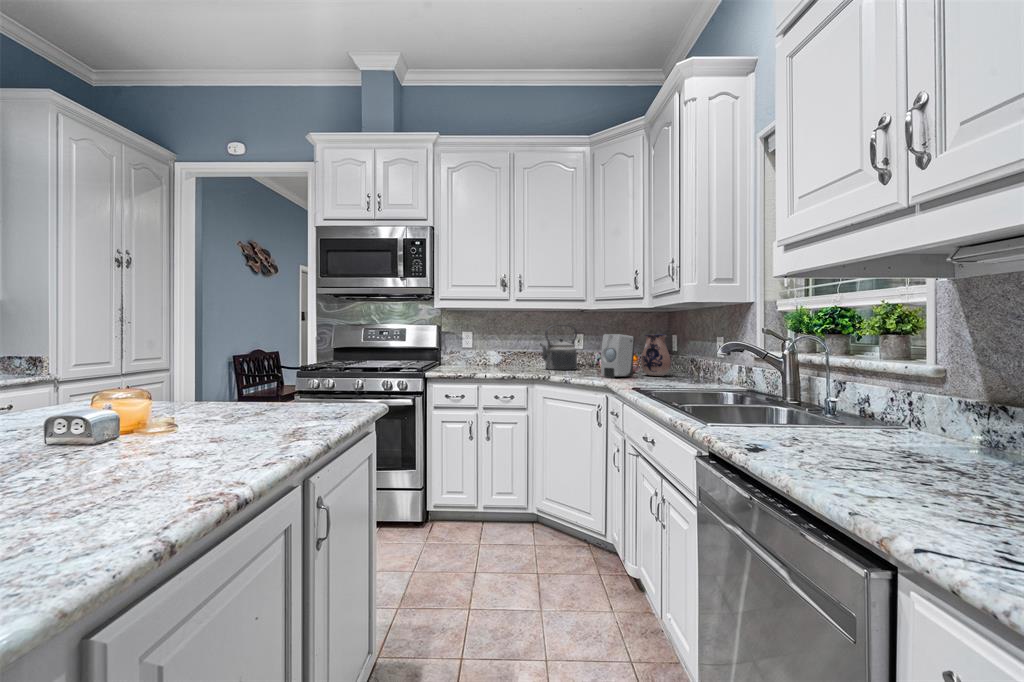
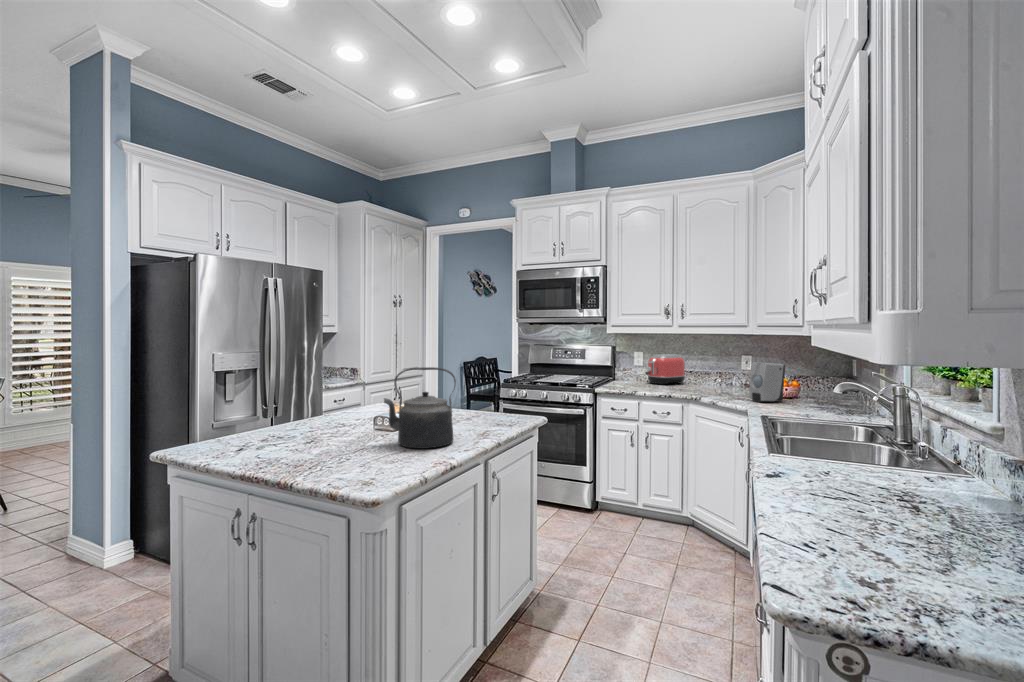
kettle: present [540,325,577,370] -> present [384,367,456,449]
toaster: none [477,334,519,367] -> present [645,354,685,385]
ceramic pitcher: present [641,335,671,376] -> none [796,362,827,402]

